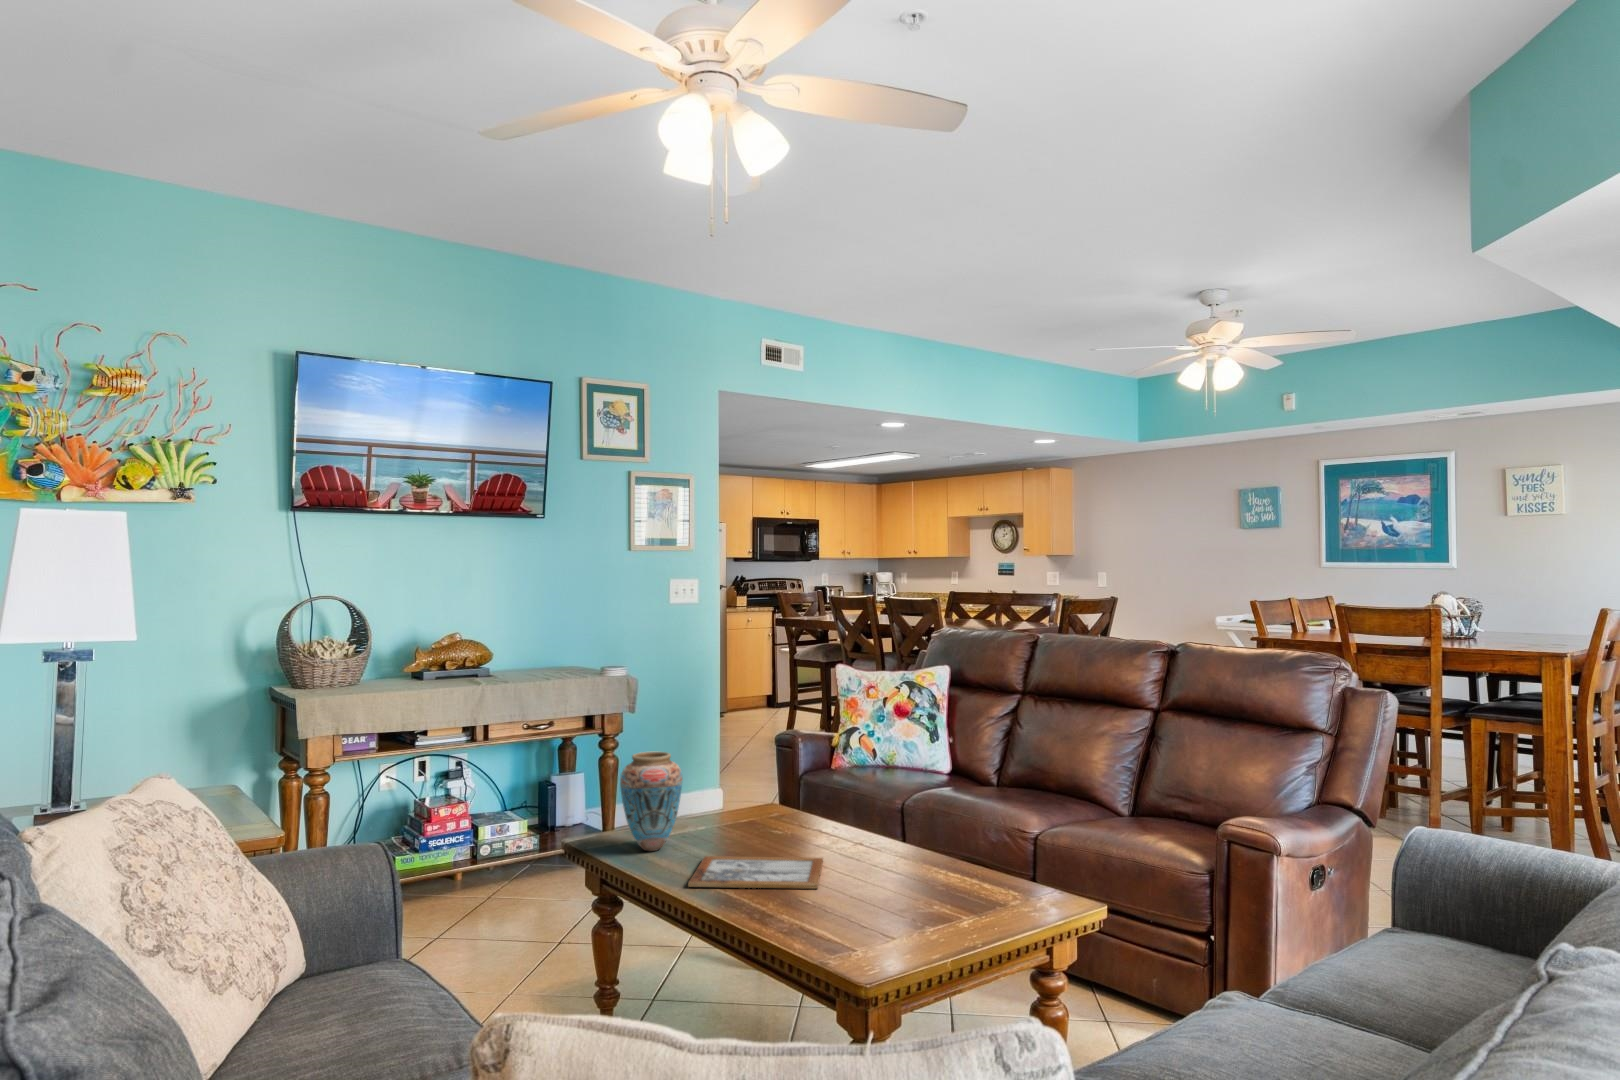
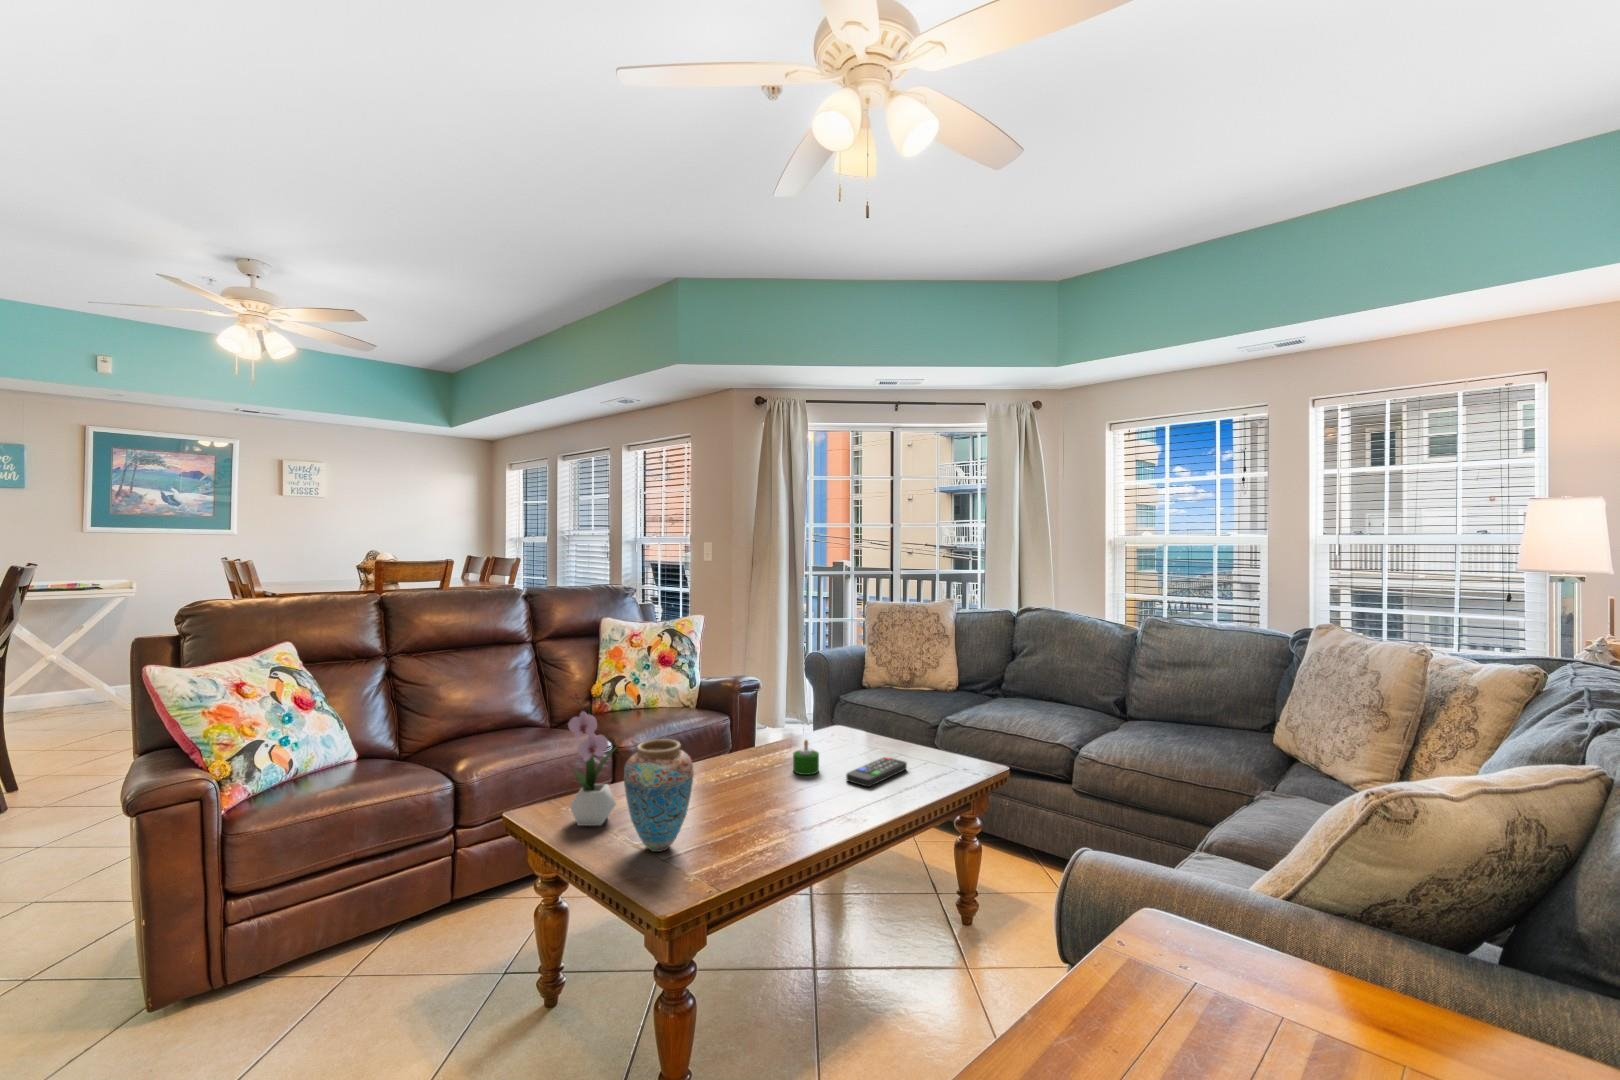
flower arrangement: none [698,705,746,833] -> present [568,692,617,826]
candle: none [828,854,865,905] -> present [793,740,819,775]
picture frame: present [688,856,823,889] -> none [704,776,788,820]
remote control: none [769,907,870,955] -> present [846,757,907,787]

